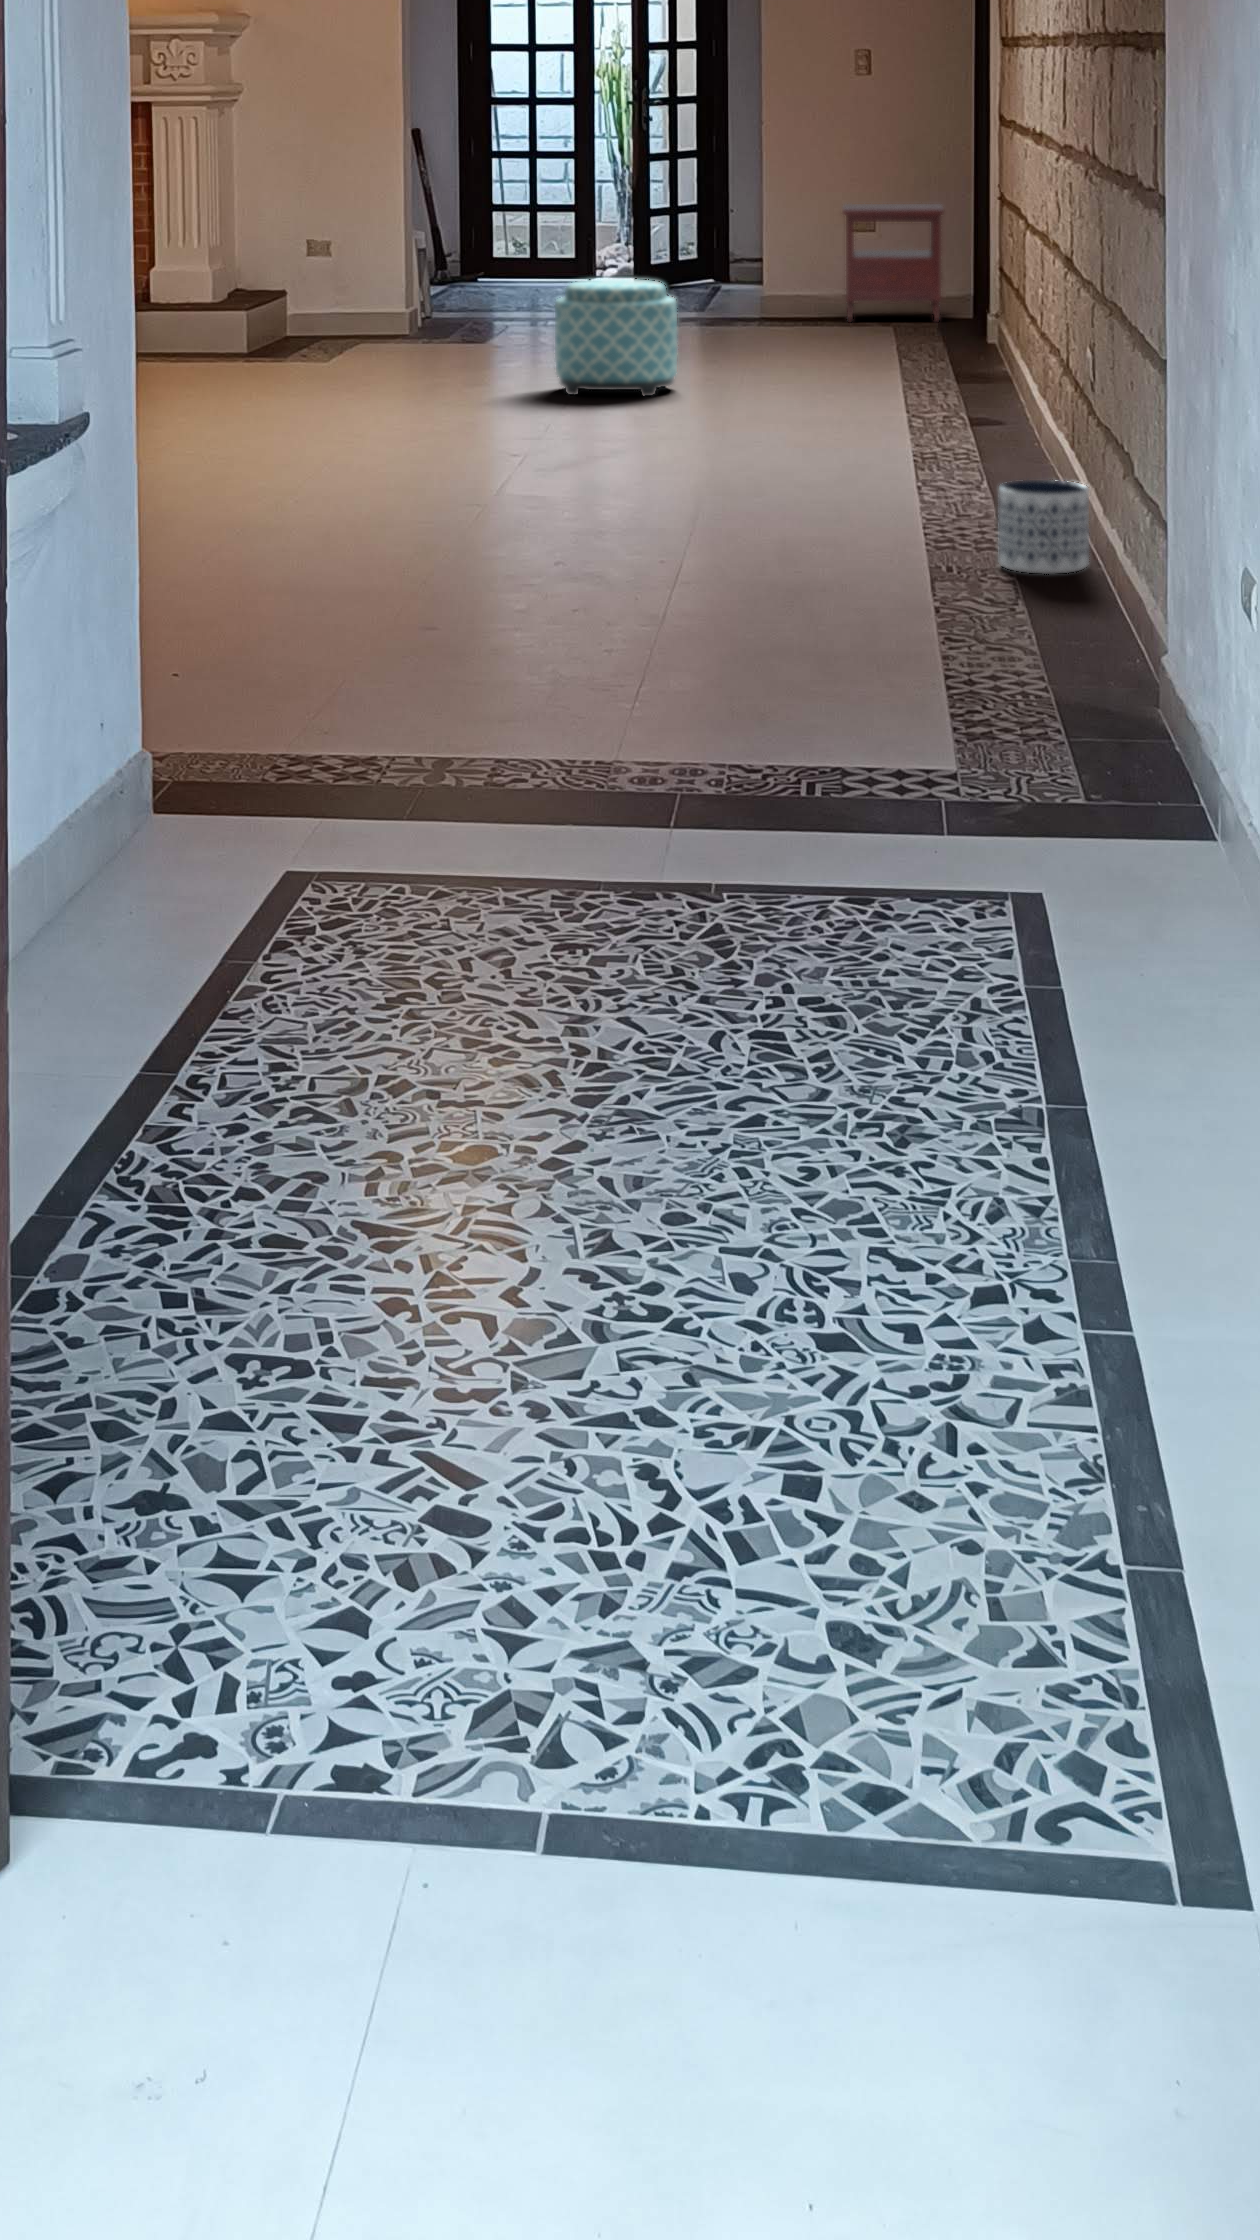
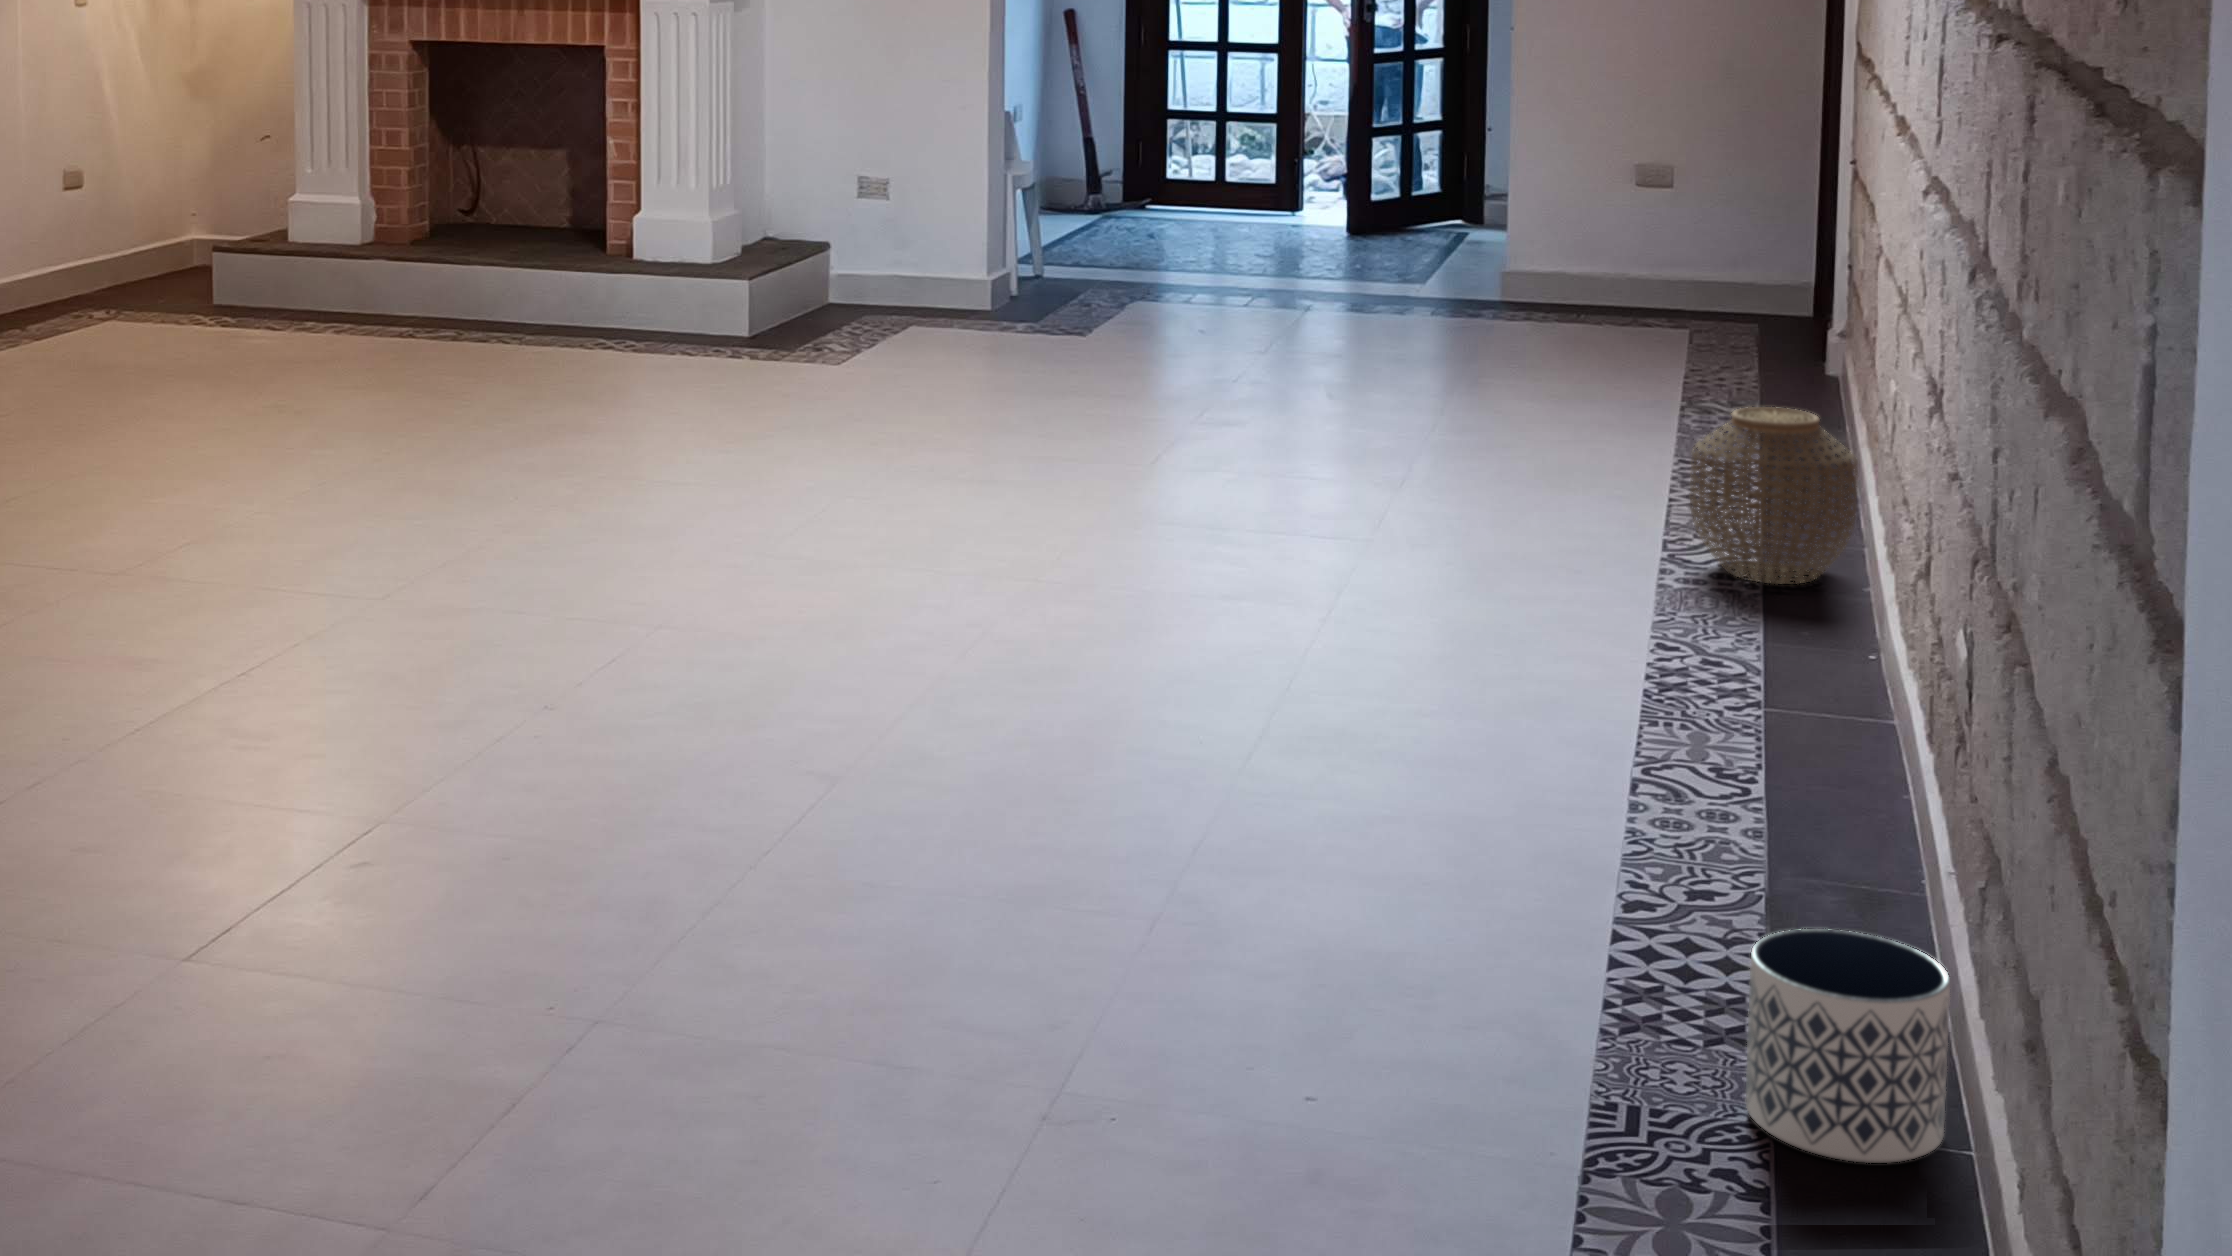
side table: present [842,204,944,321] -> none [1618,142,1771,320]
ottoman: present [555,279,677,396] -> none [1134,284,1318,469]
woven basket: none [924,320,1021,424] -> present [1690,407,1858,584]

